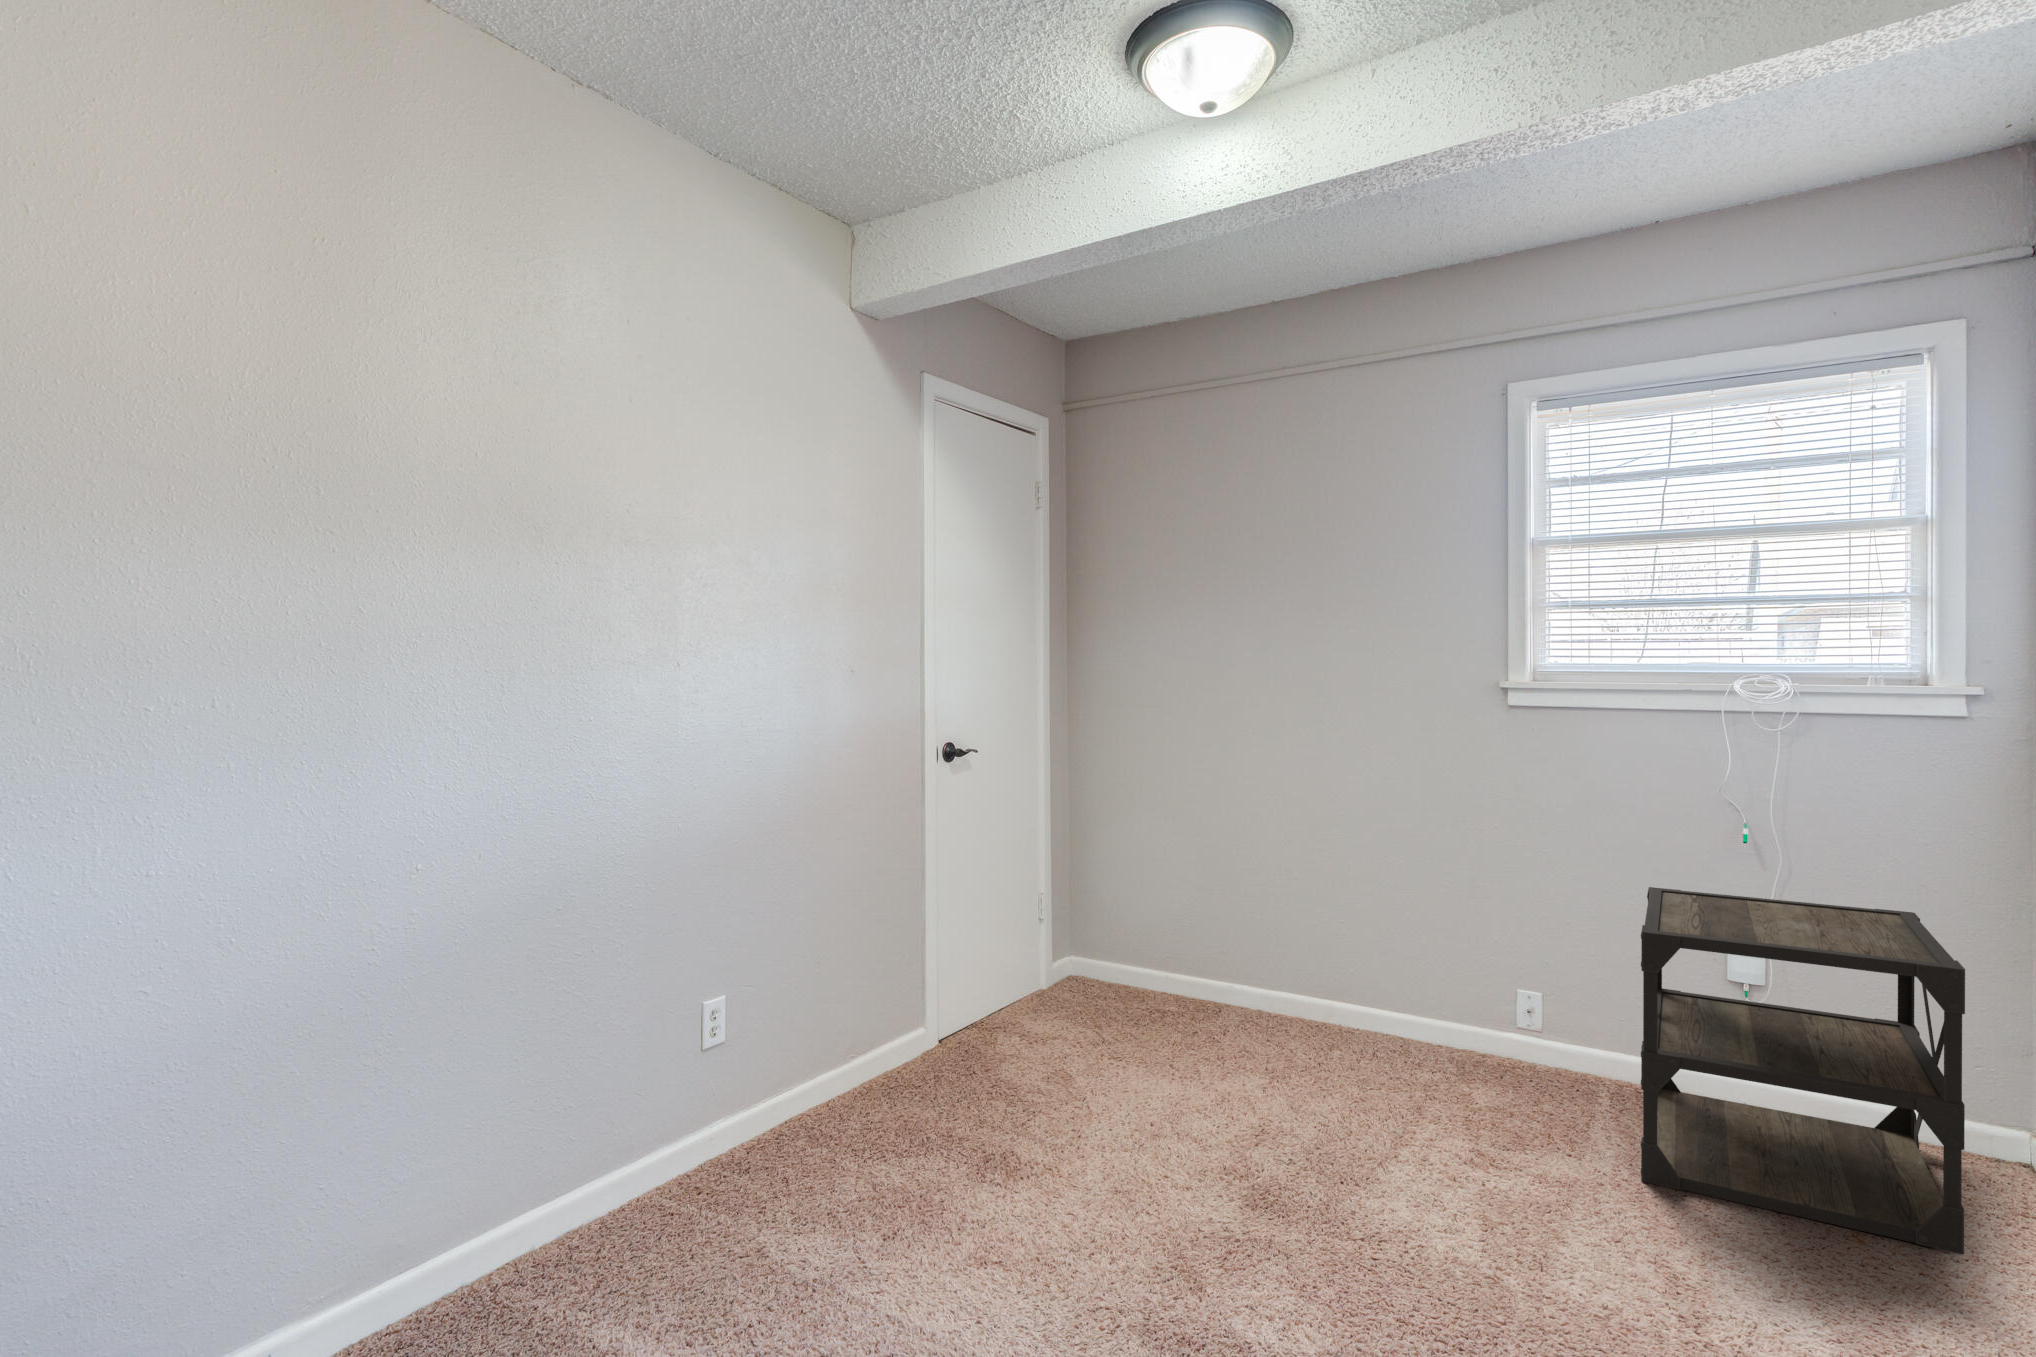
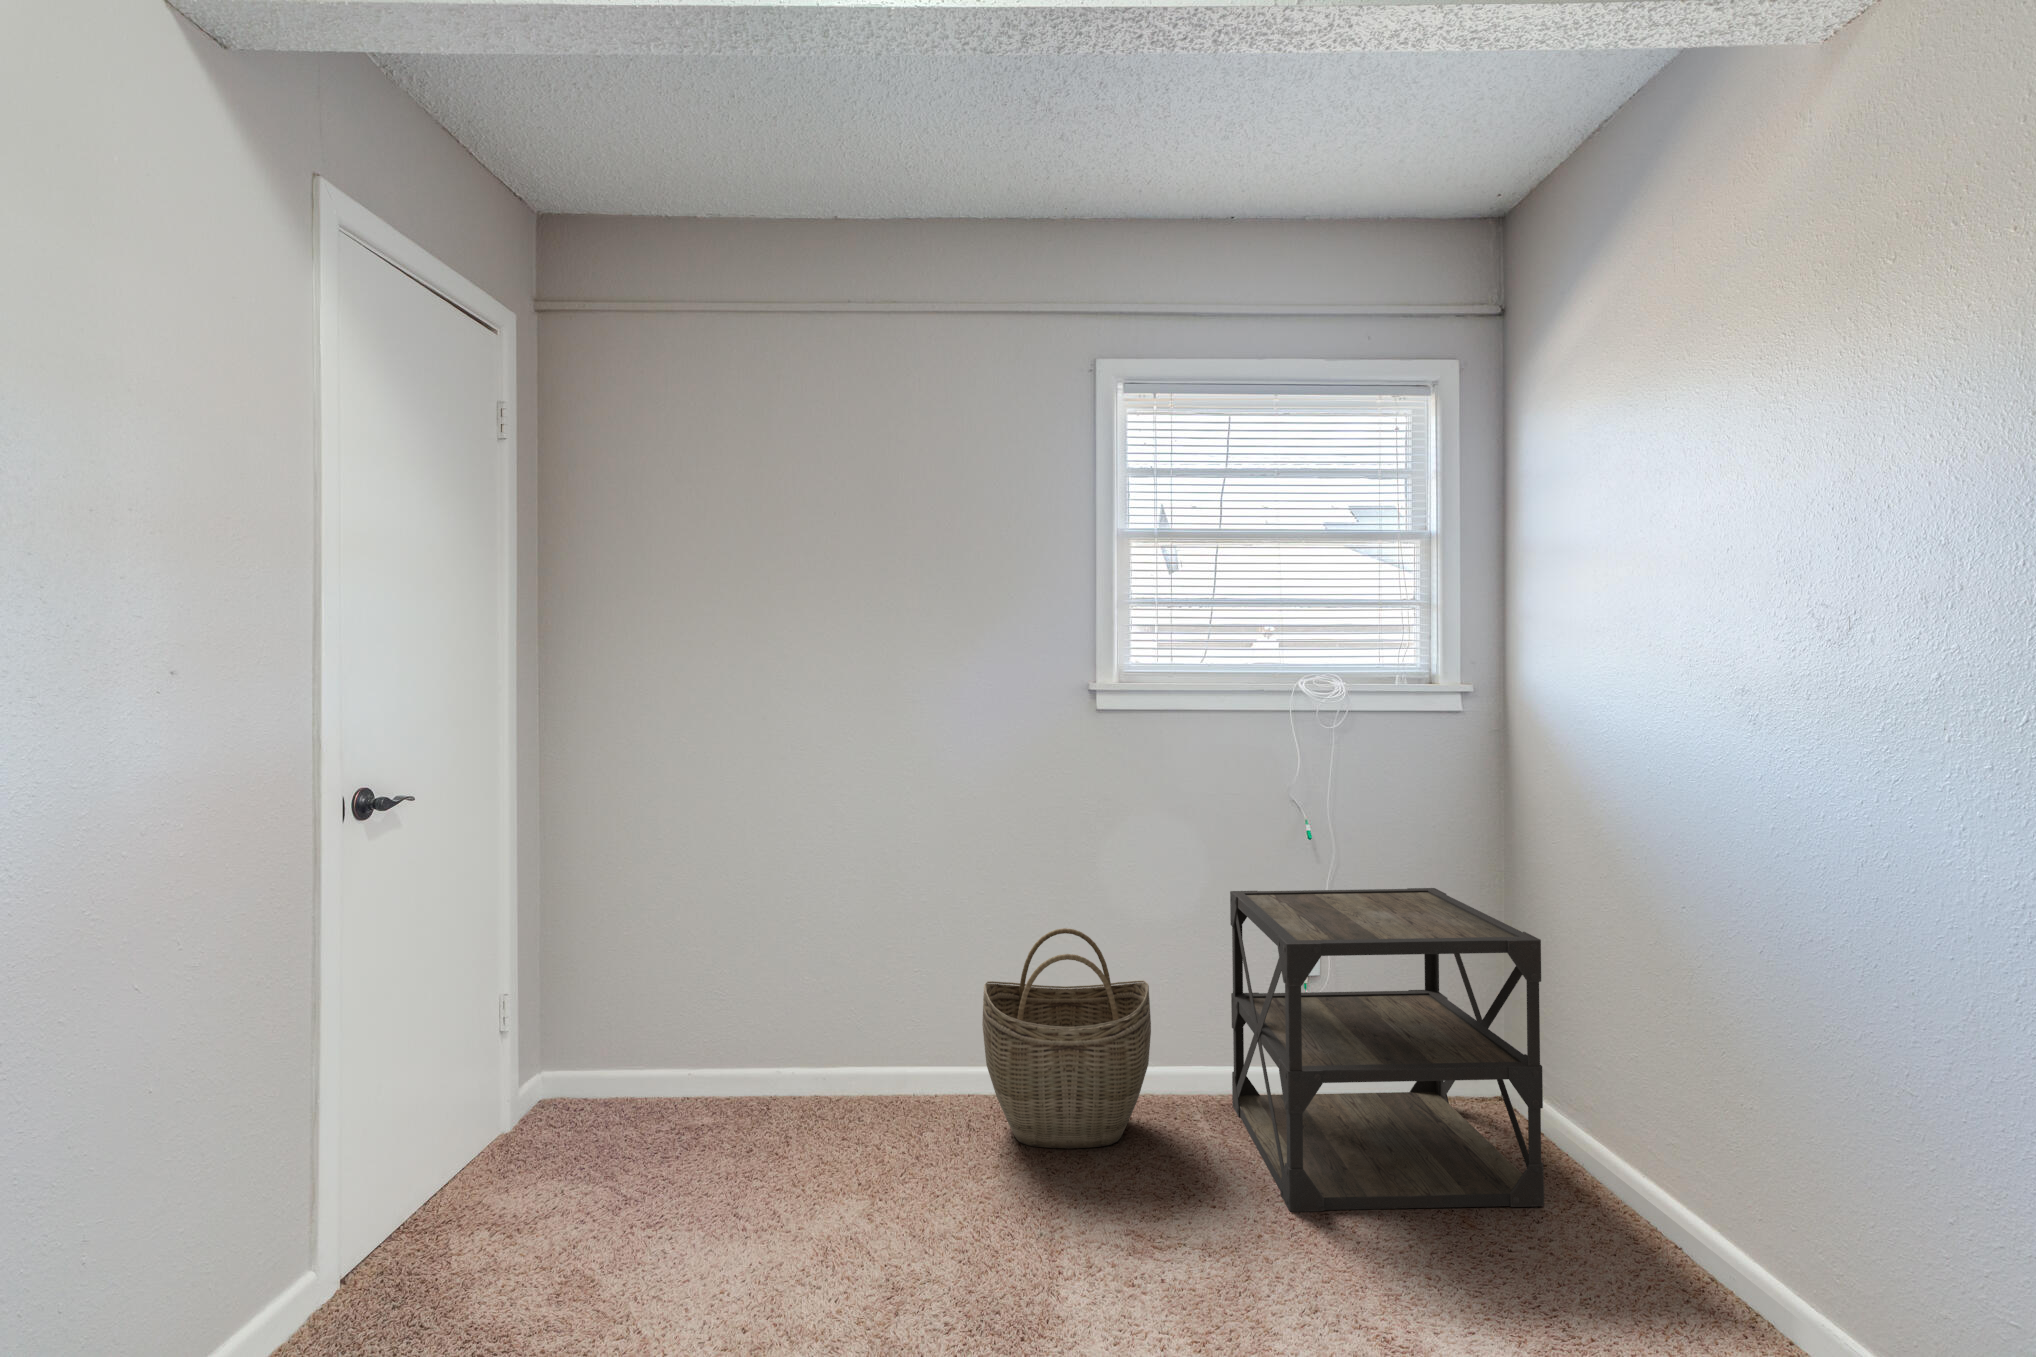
woven basket: none [1385,901,1546,1095] -> present [982,928,1151,1148]

